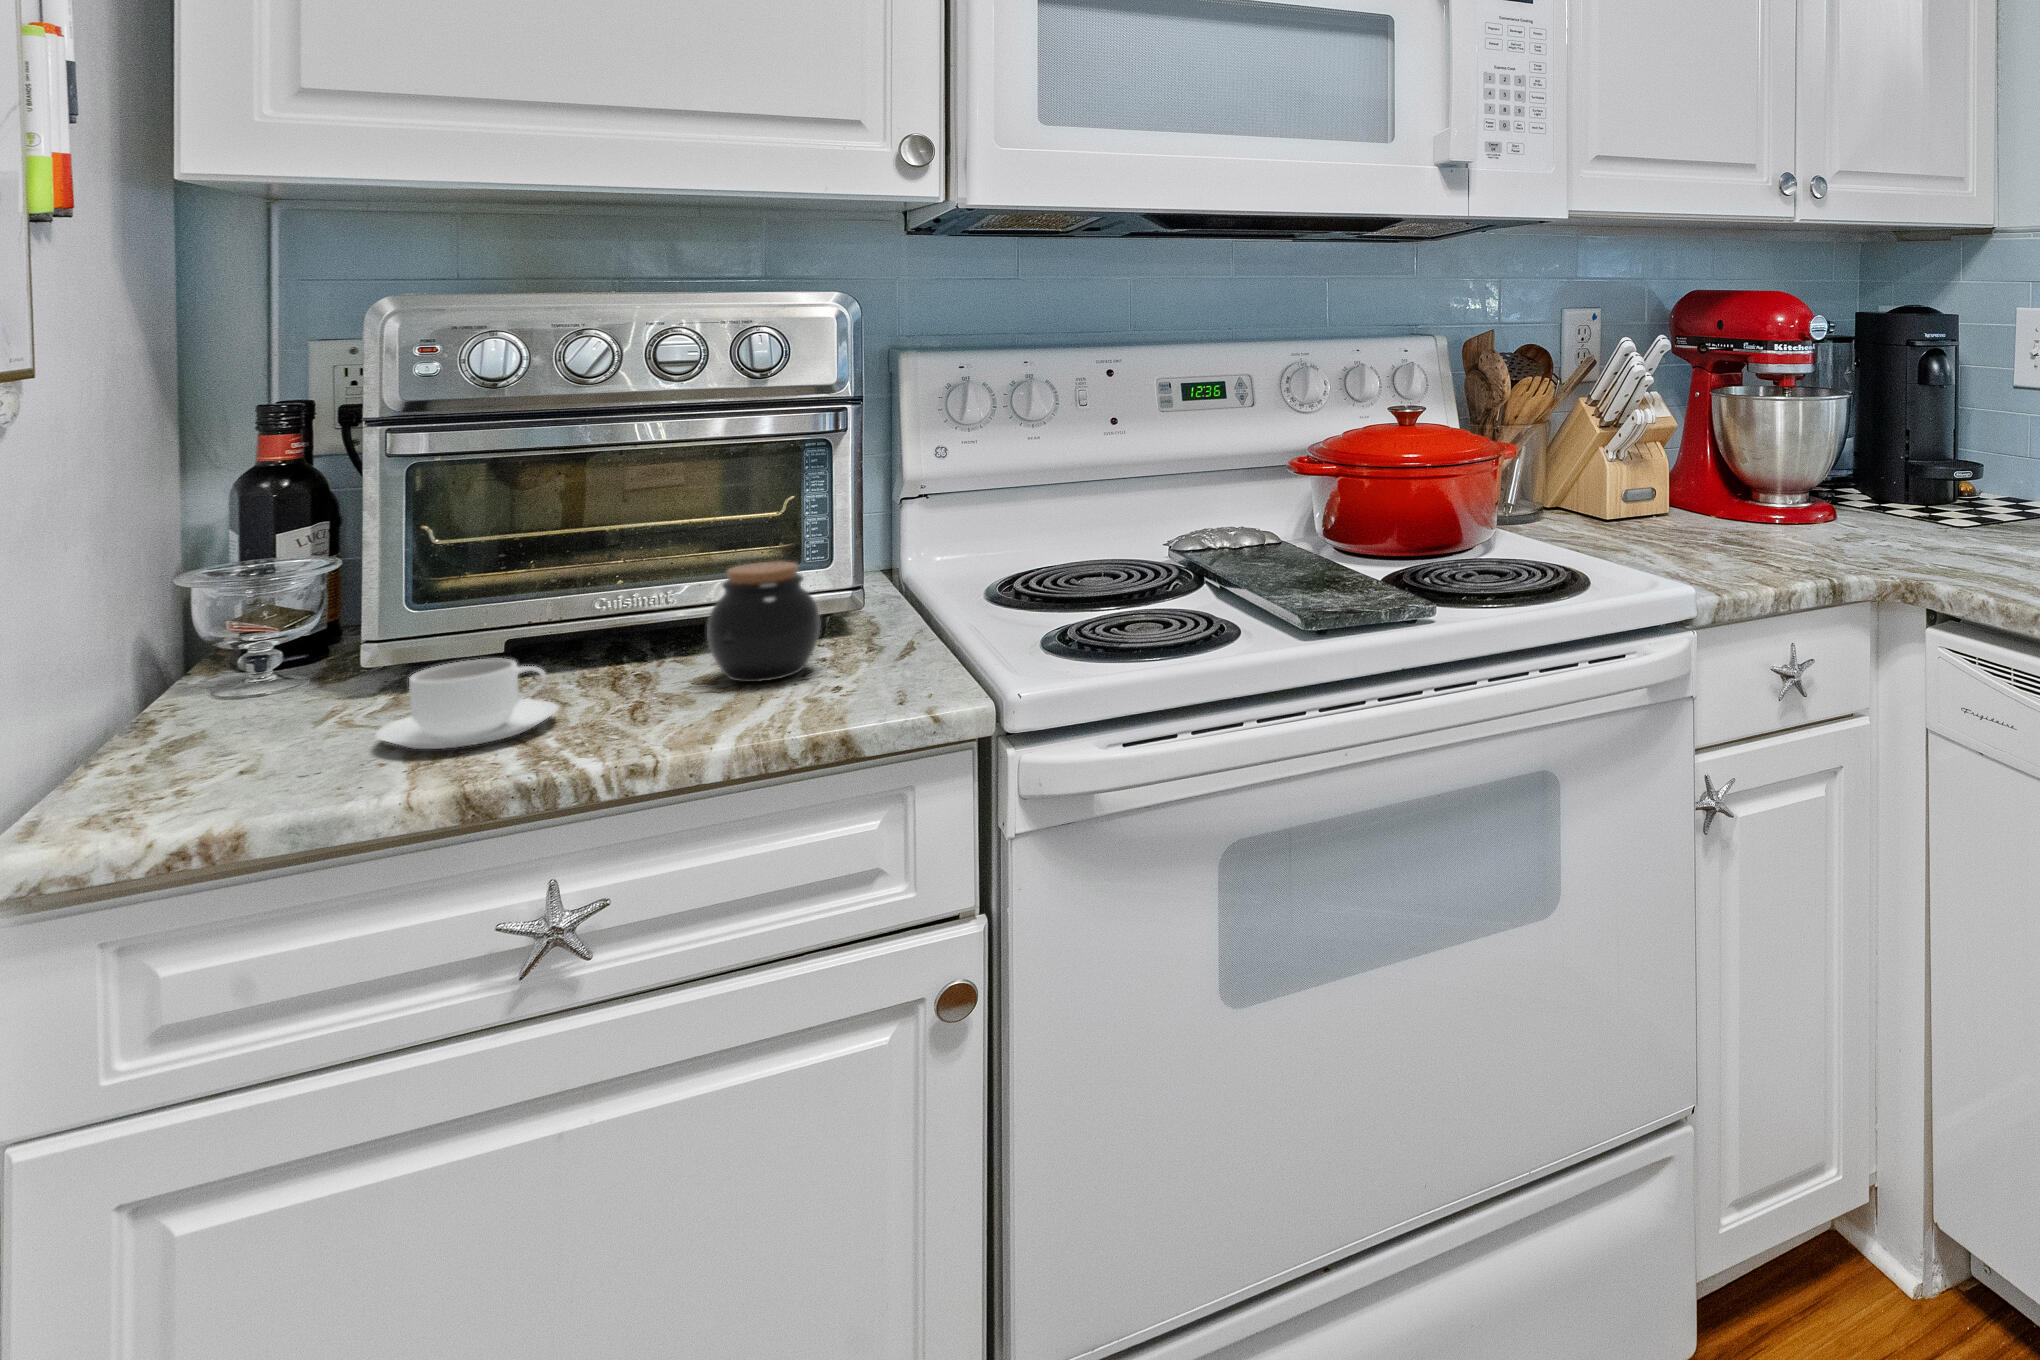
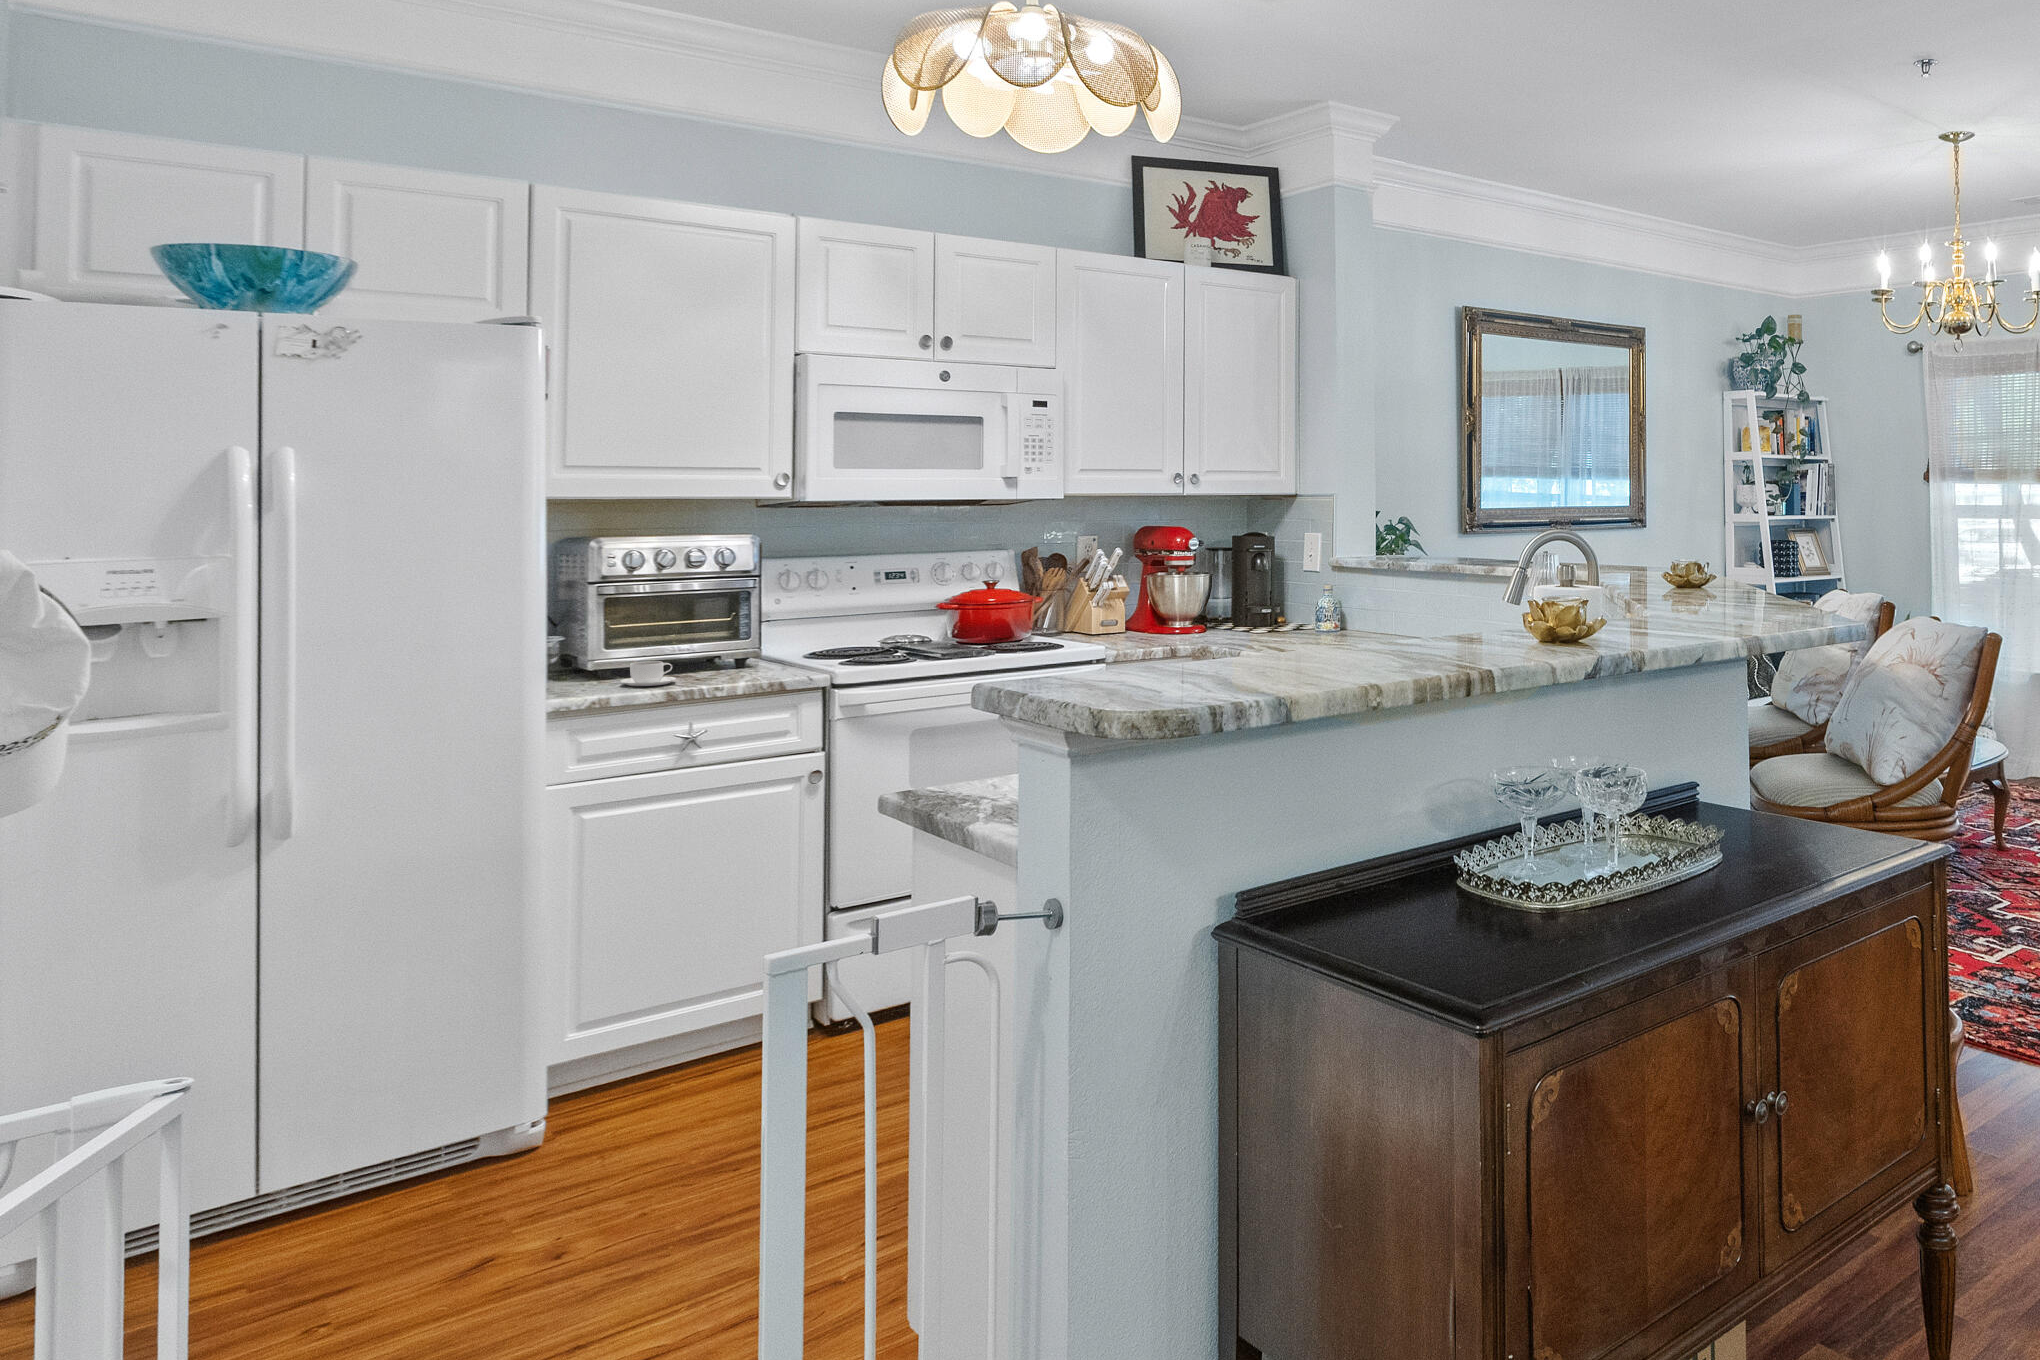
jar: present [707,562,820,682] -> none [716,634,756,675]

